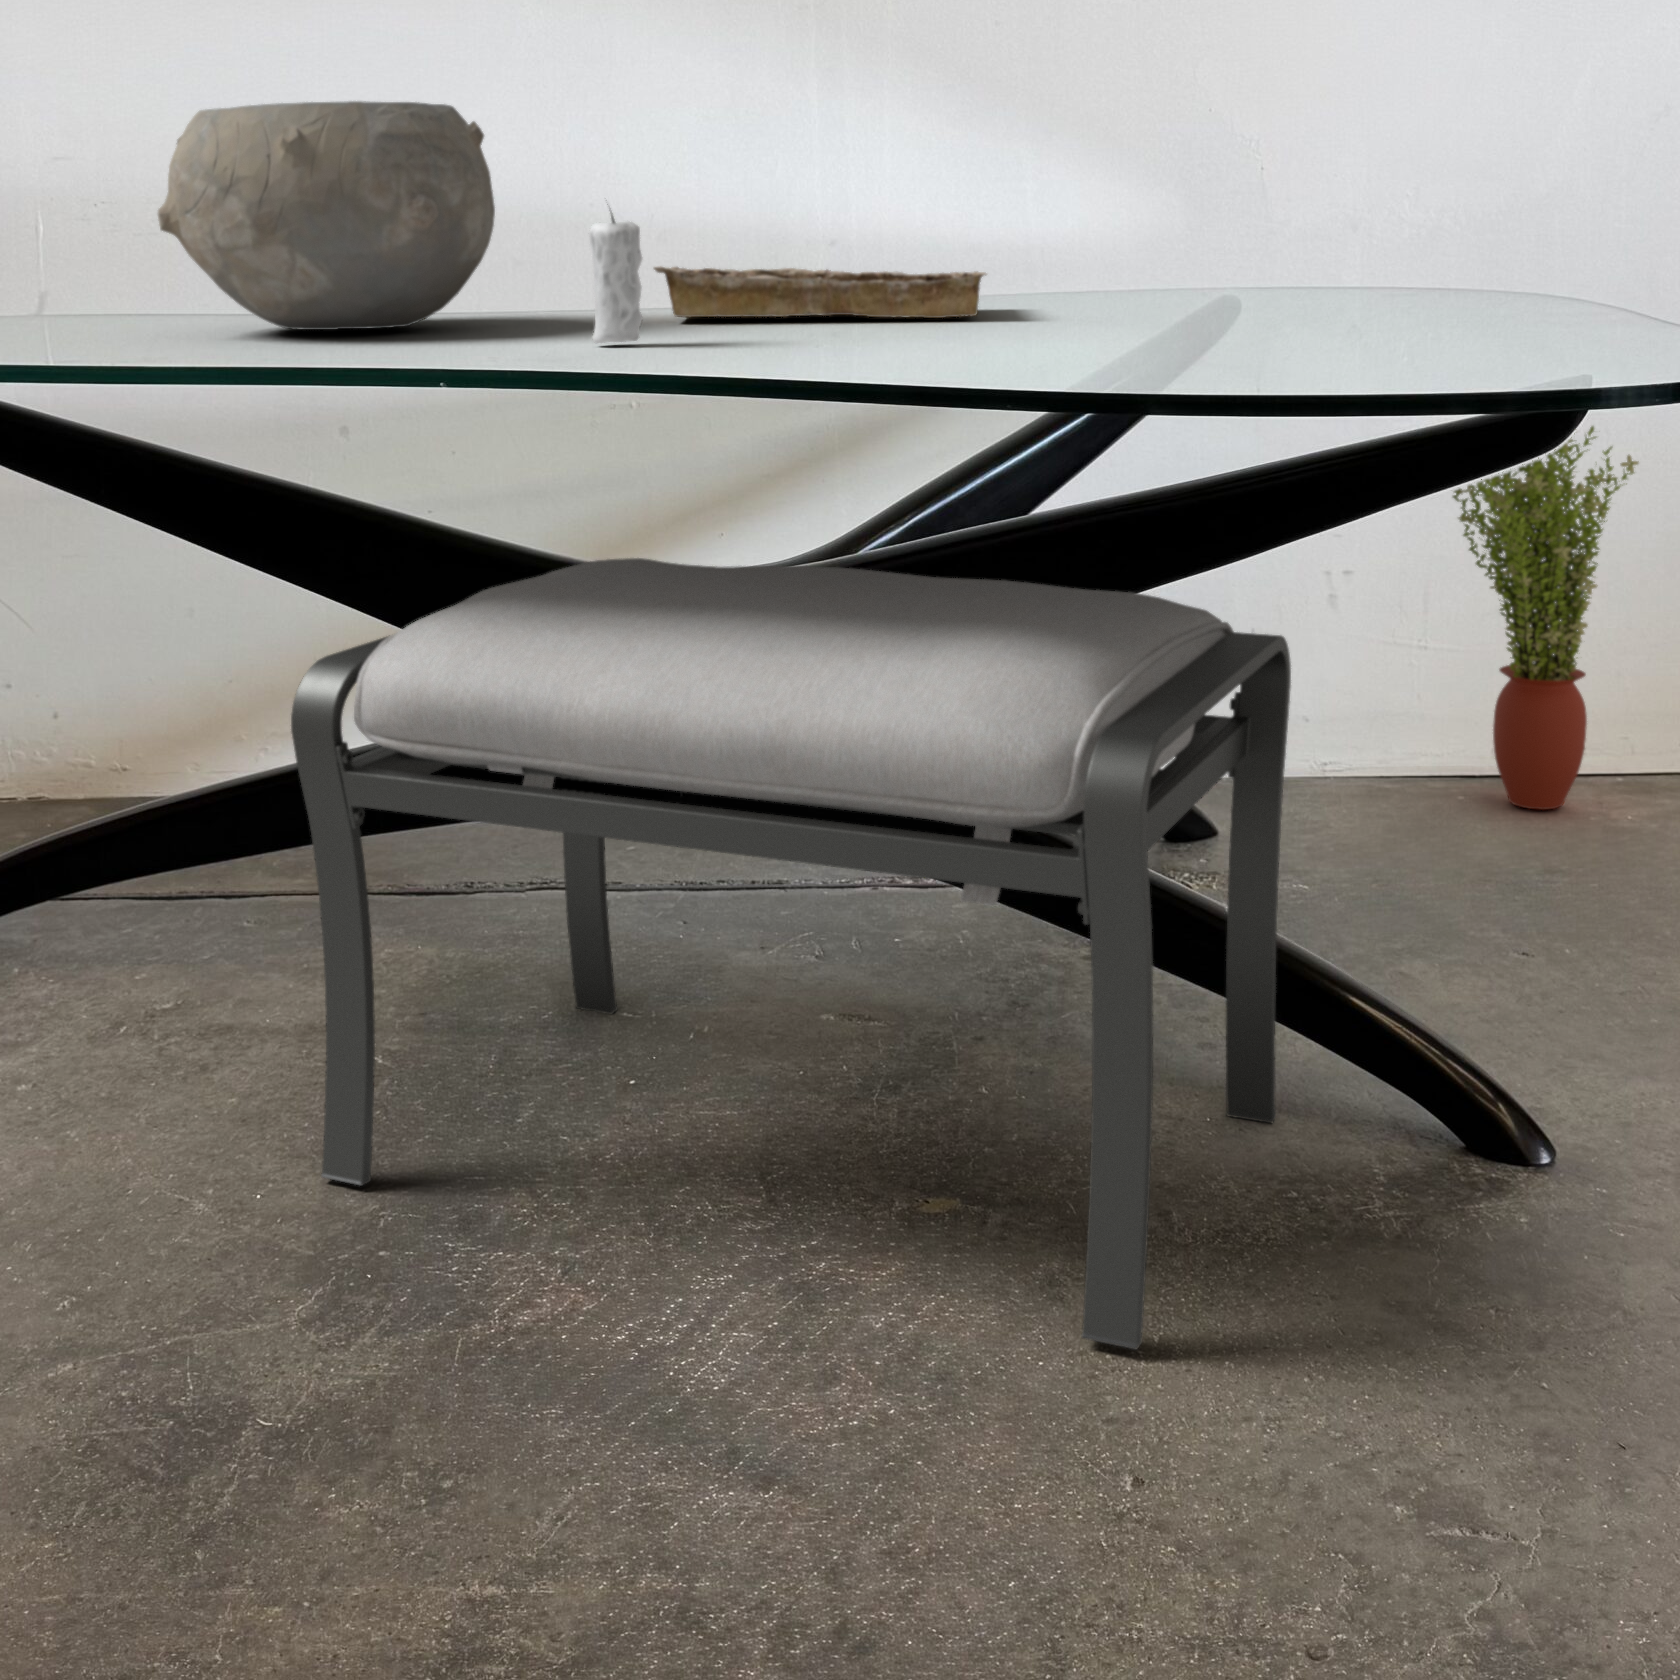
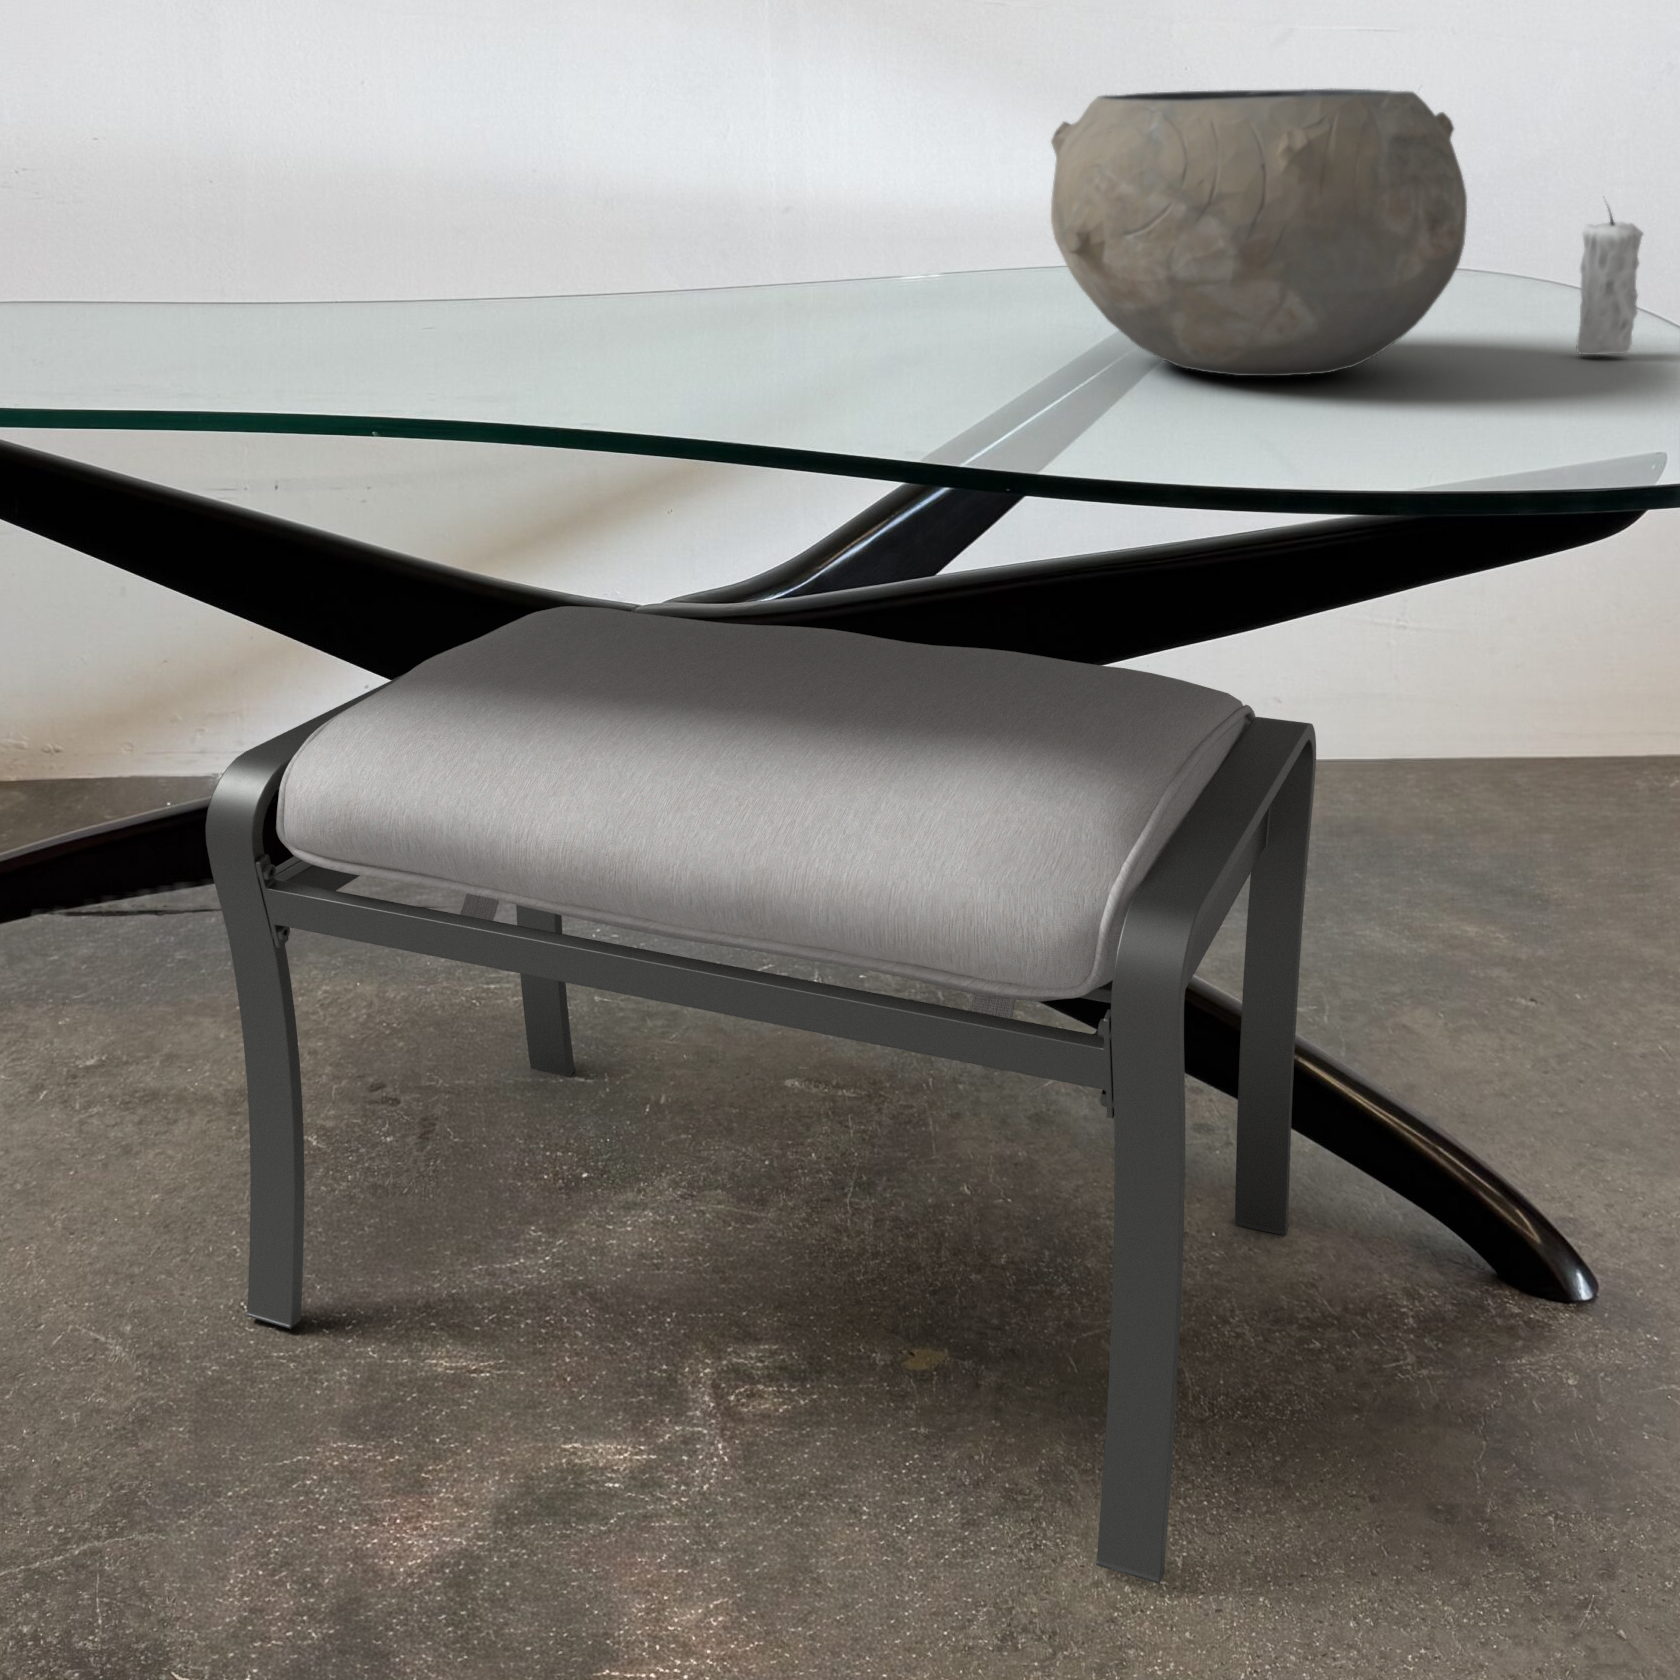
ceramic bowl: present [158,101,495,330] -> present [1051,88,1467,376]
candle: present [589,213,642,343] -> present [1576,210,1643,355]
tray: present [654,266,986,318] -> none [613,254,976,322]
potted plant: present [1453,426,1638,810] -> none [1439,384,1643,803]

